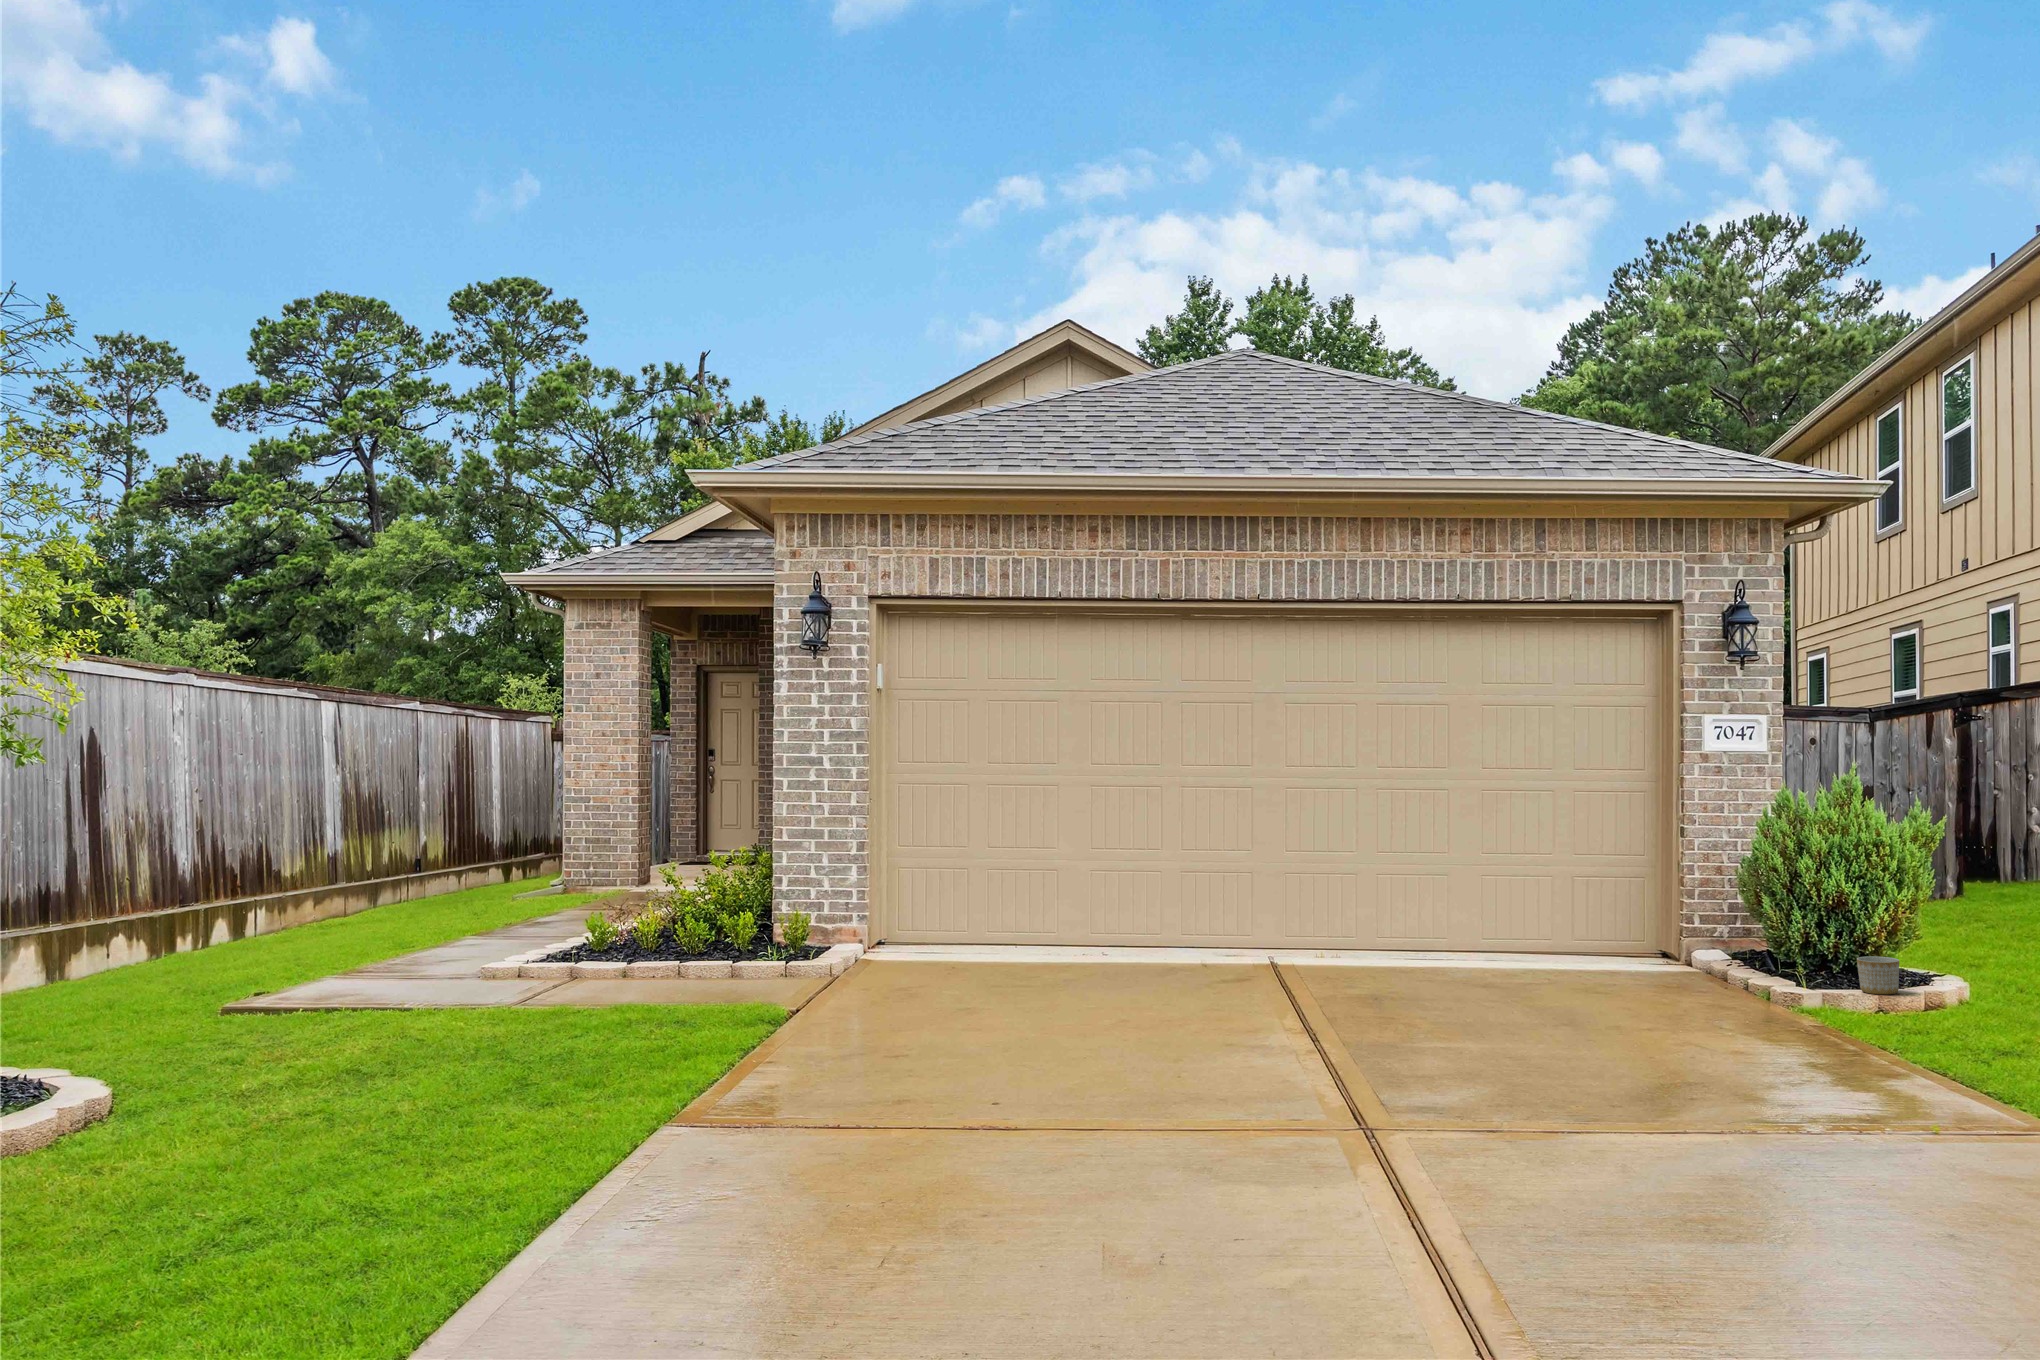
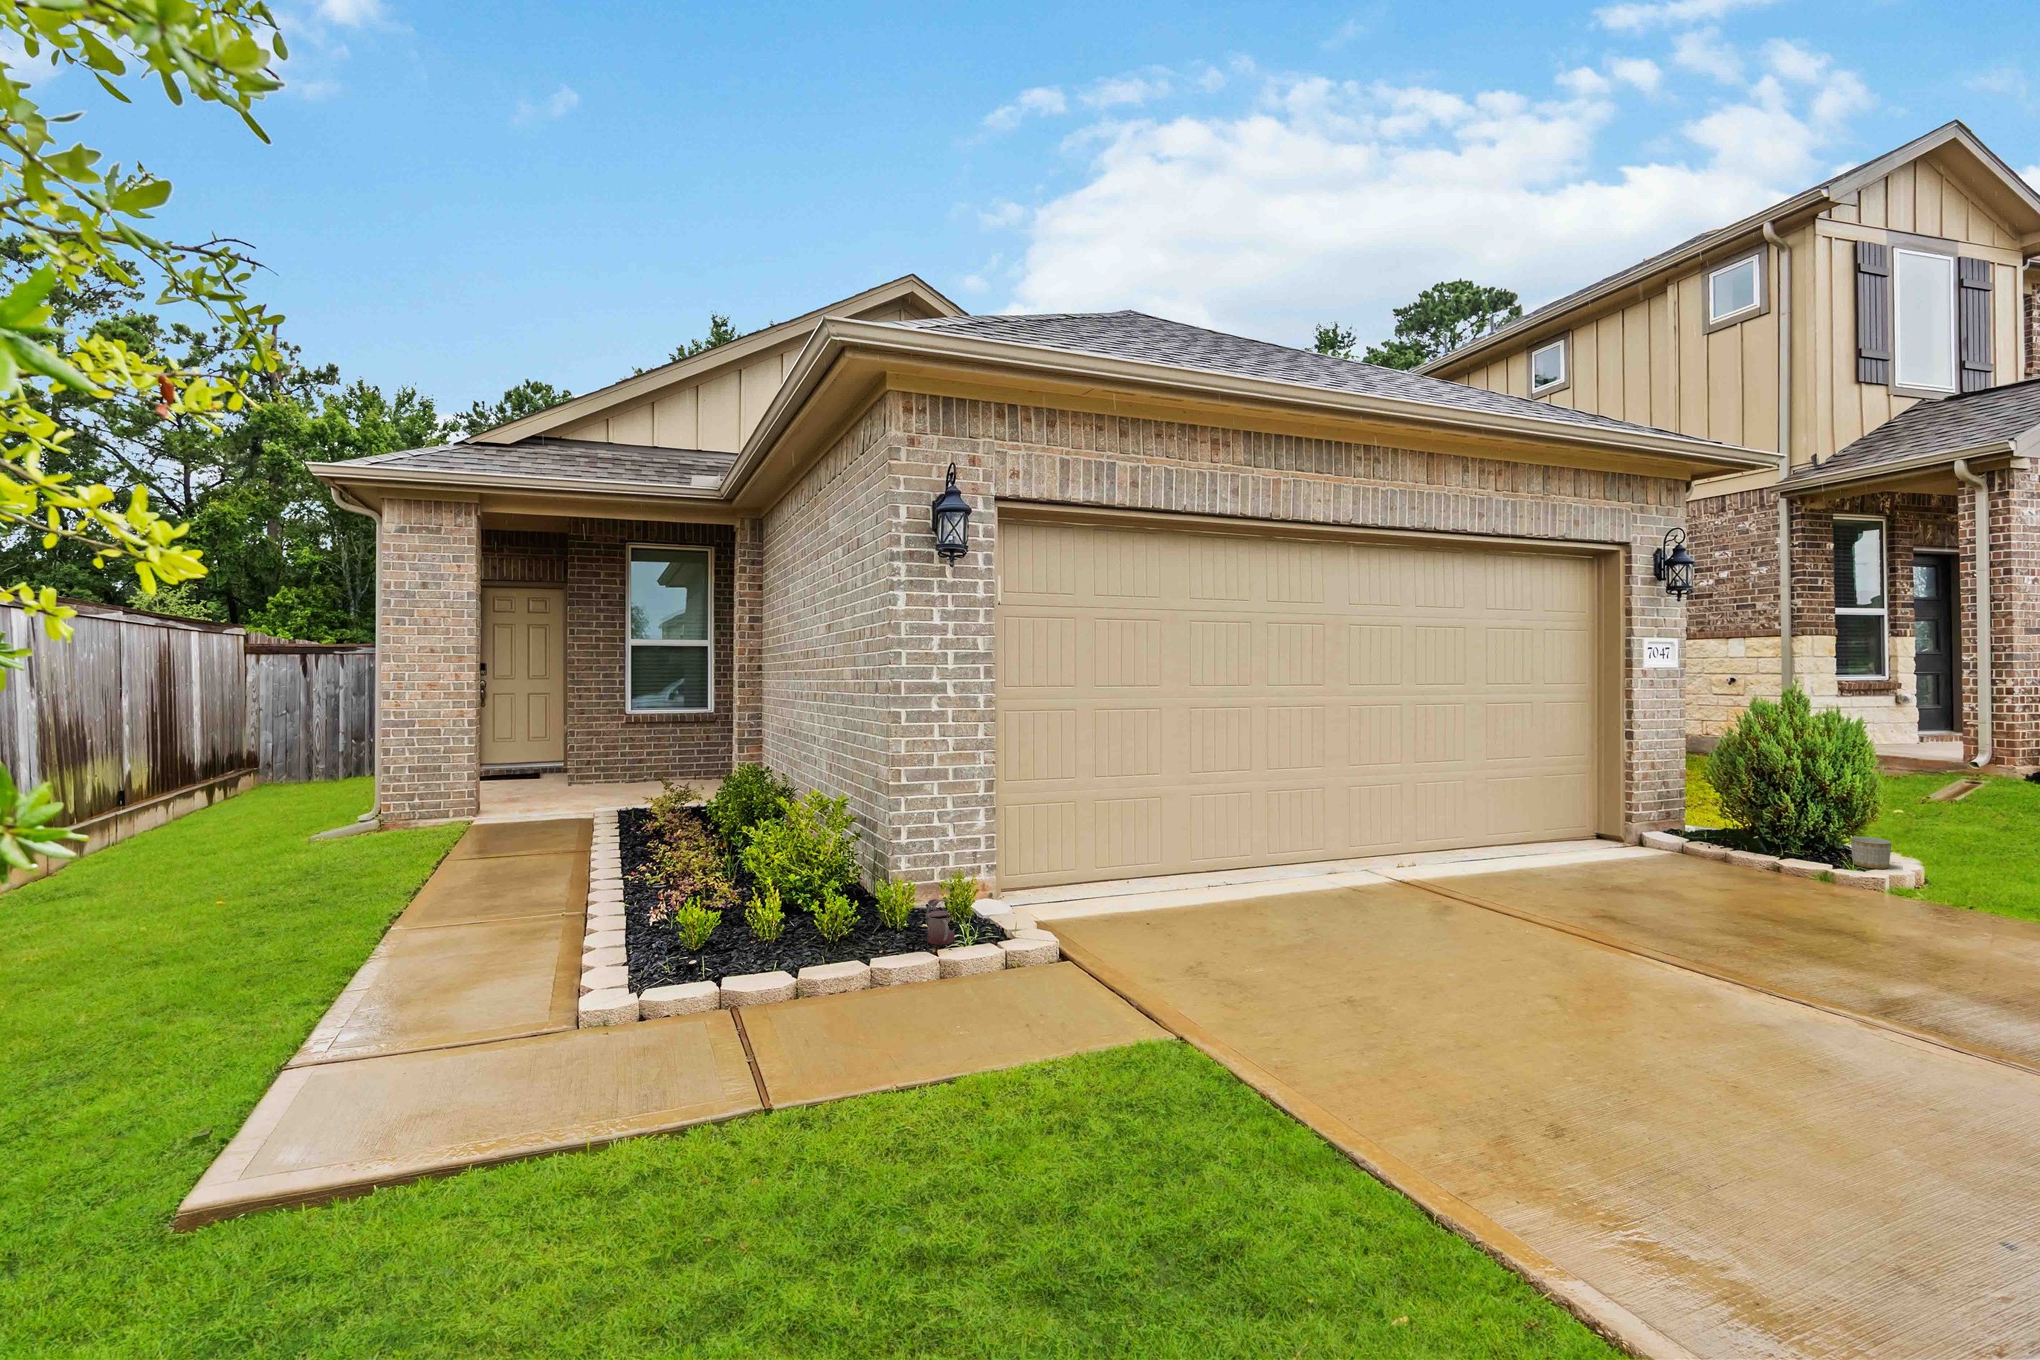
watering can: none [779,936,806,972] -> present [925,899,955,945]

